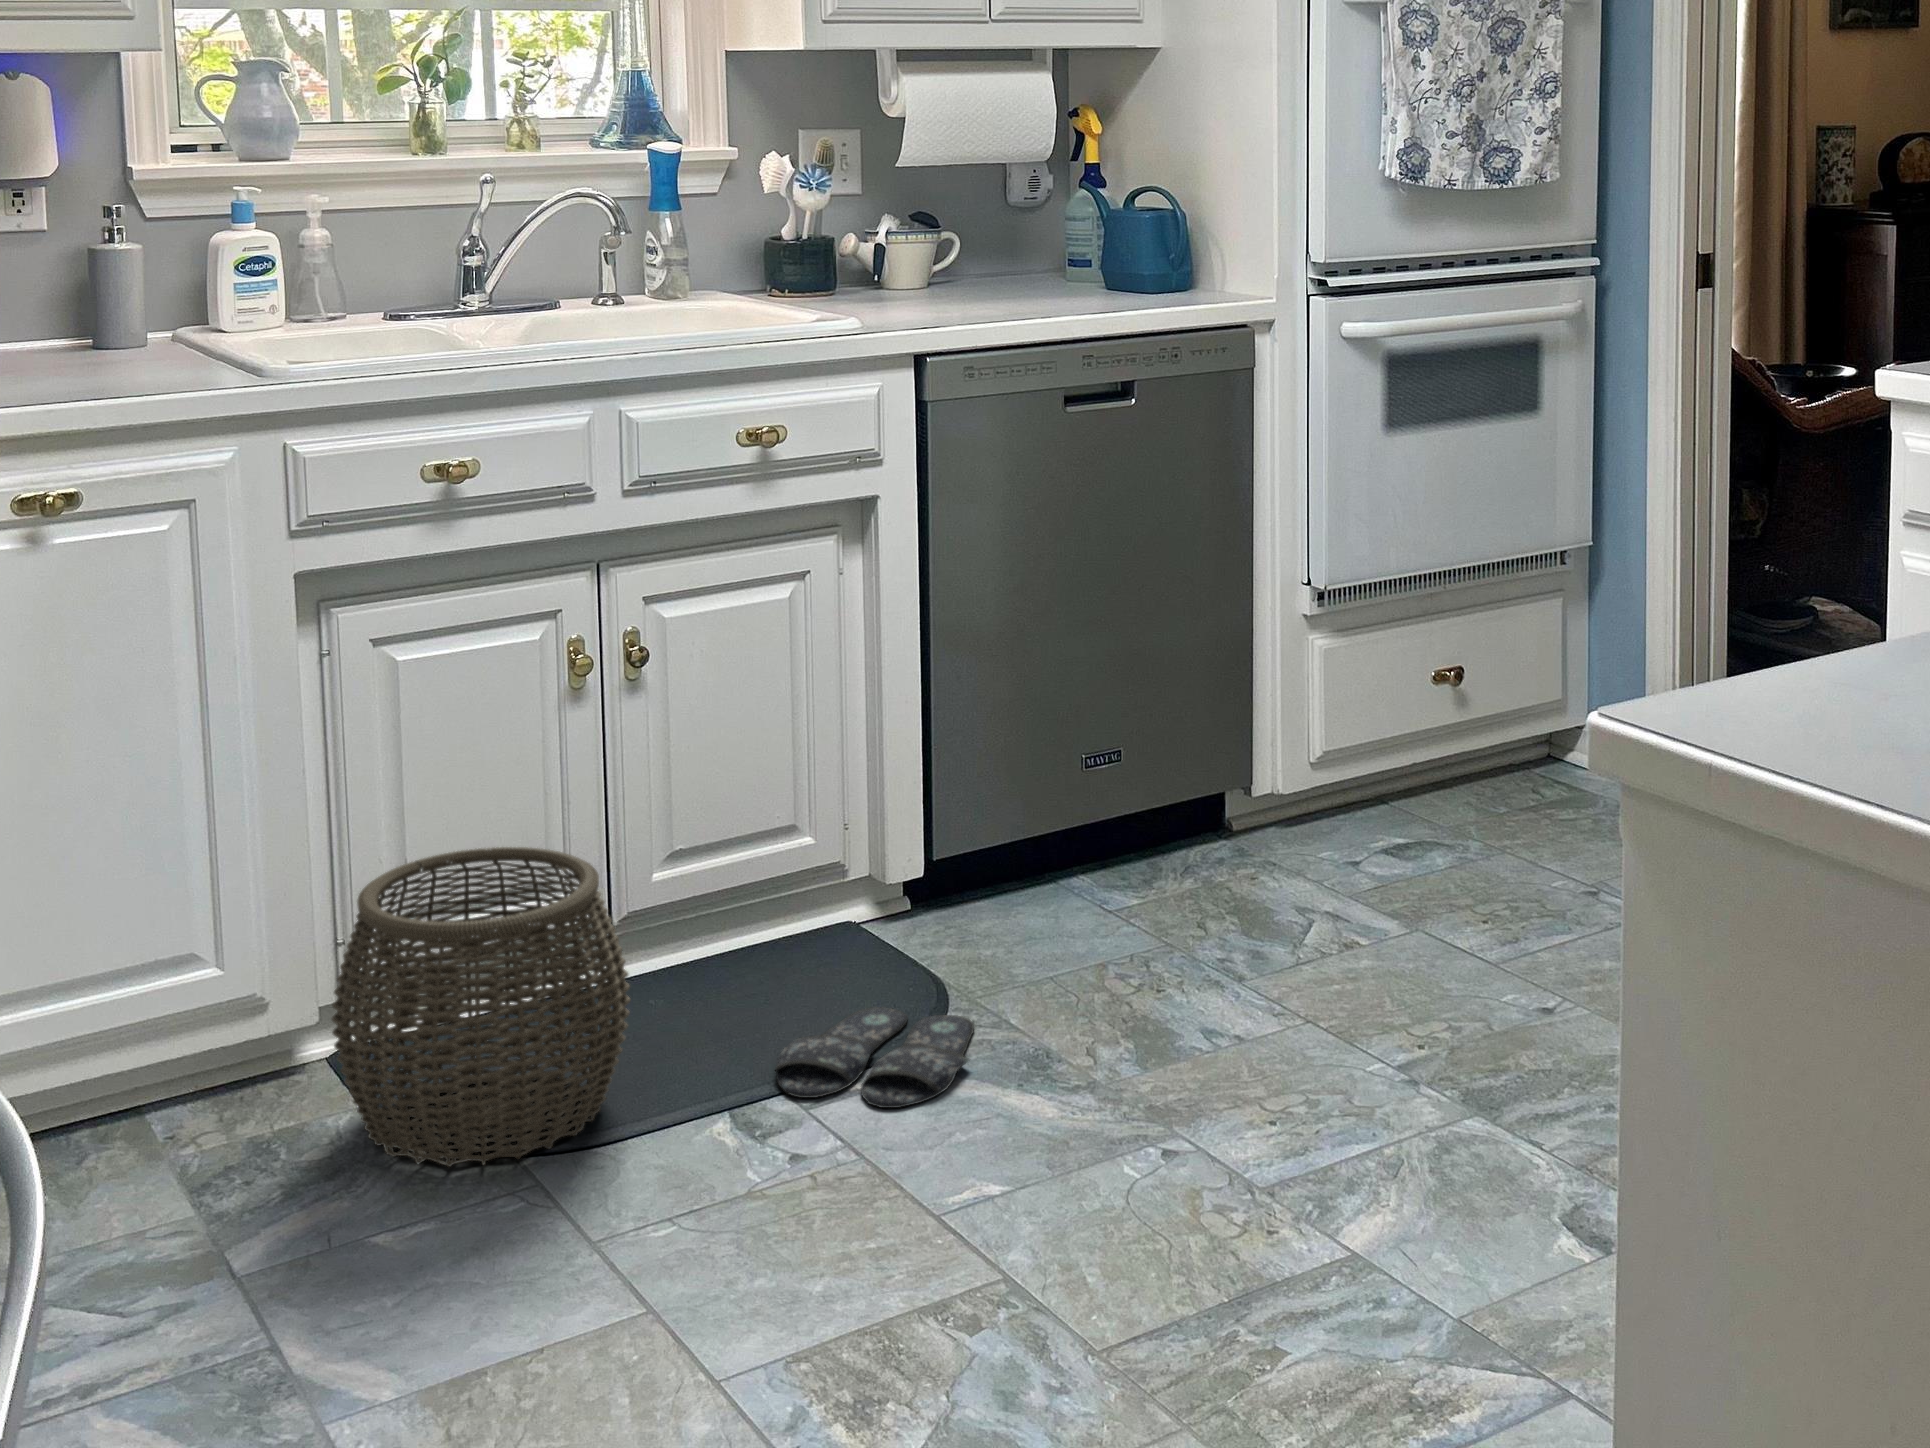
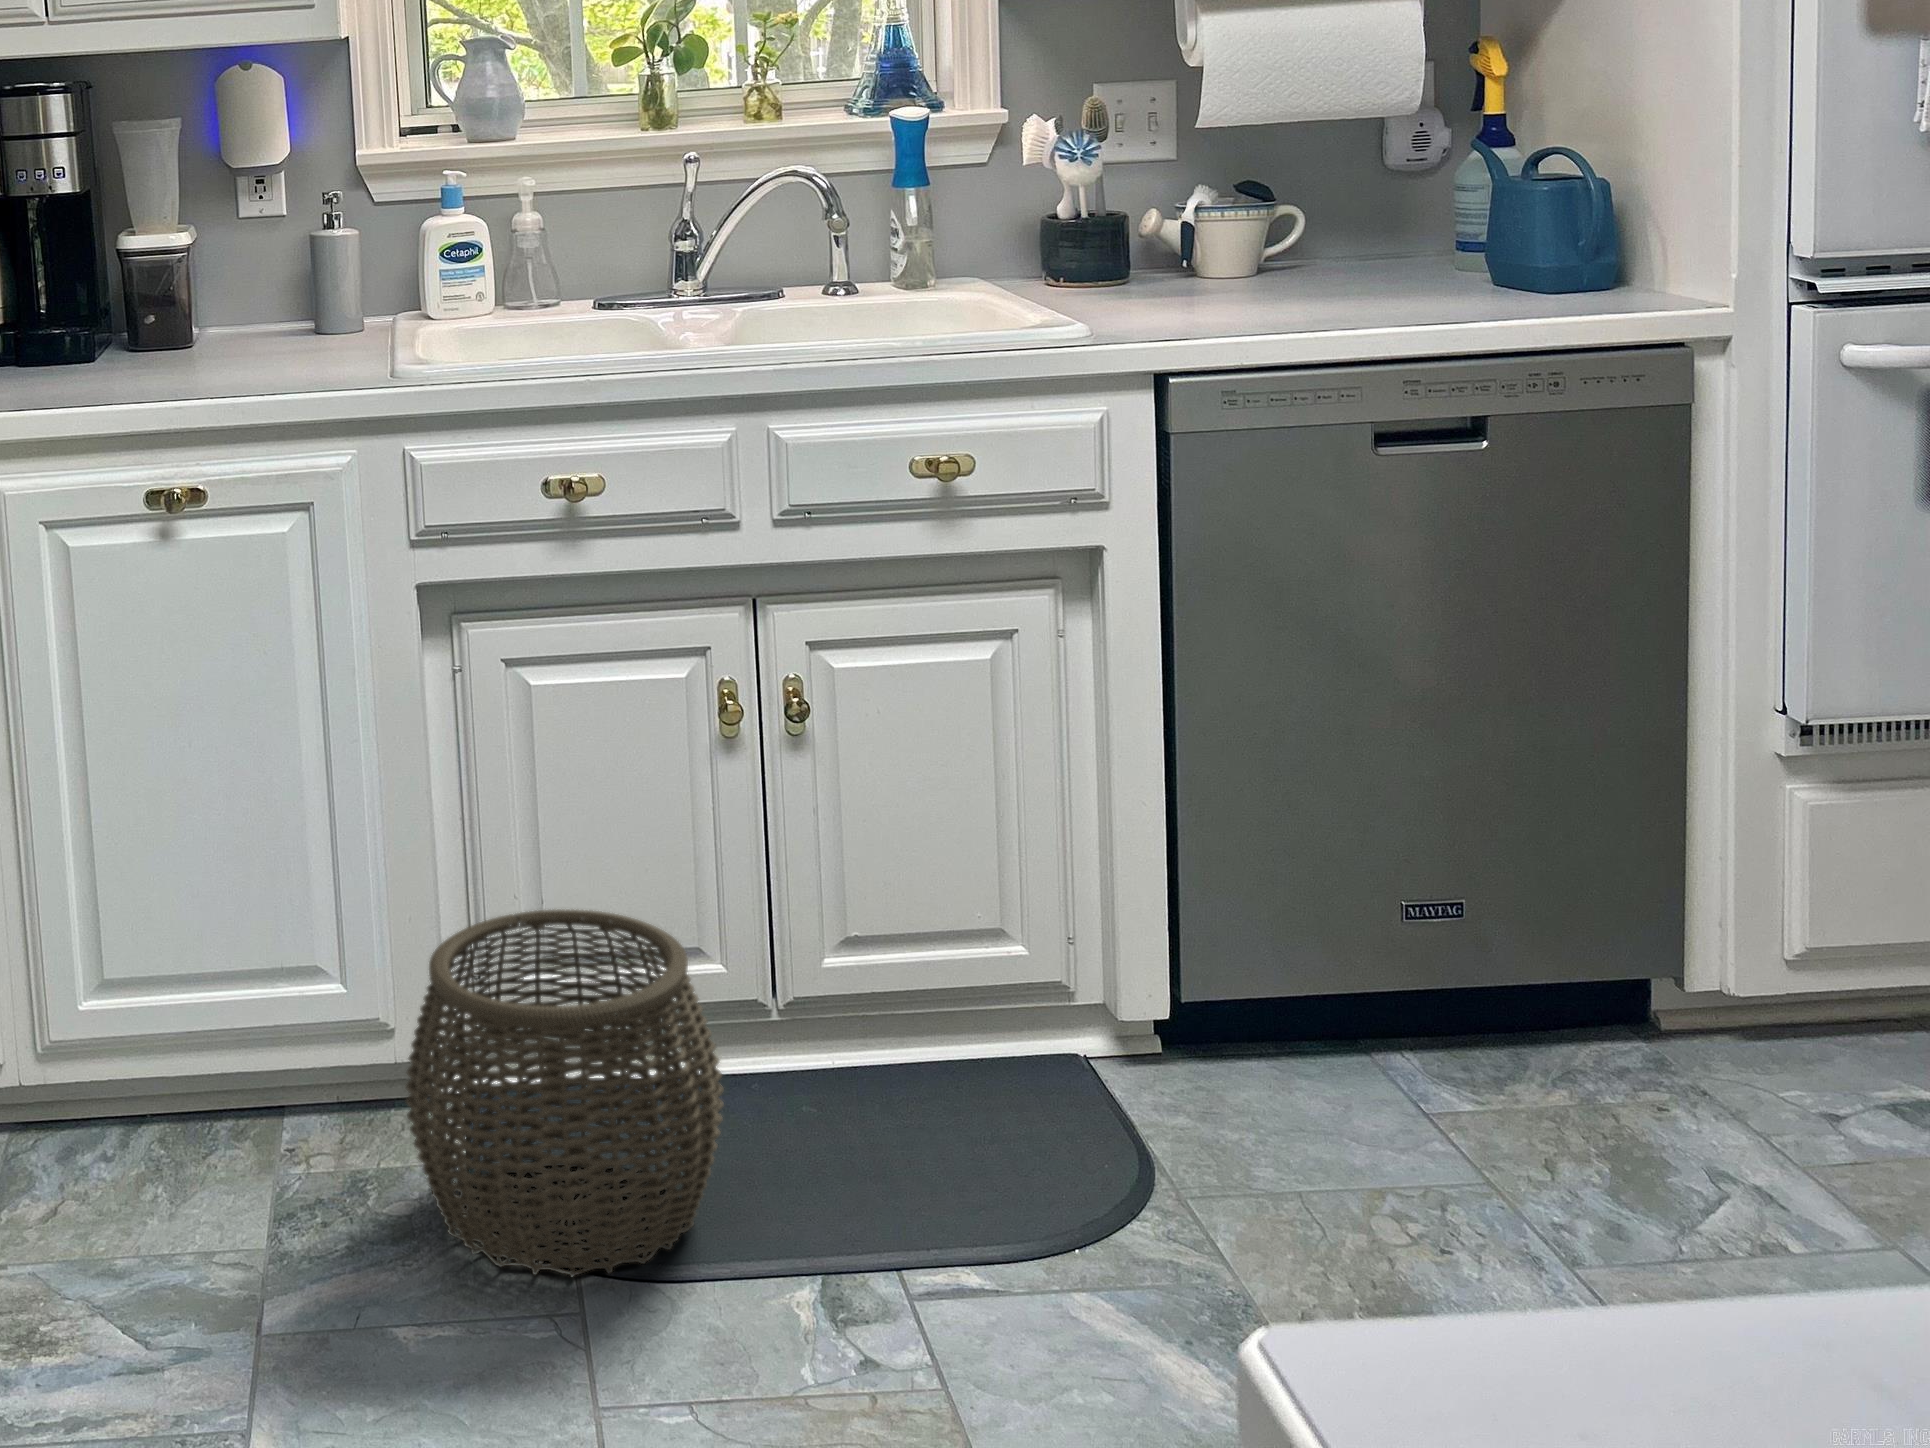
slippers: present [775,1007,974,1108] -> none [894,1178,1168,1332]

